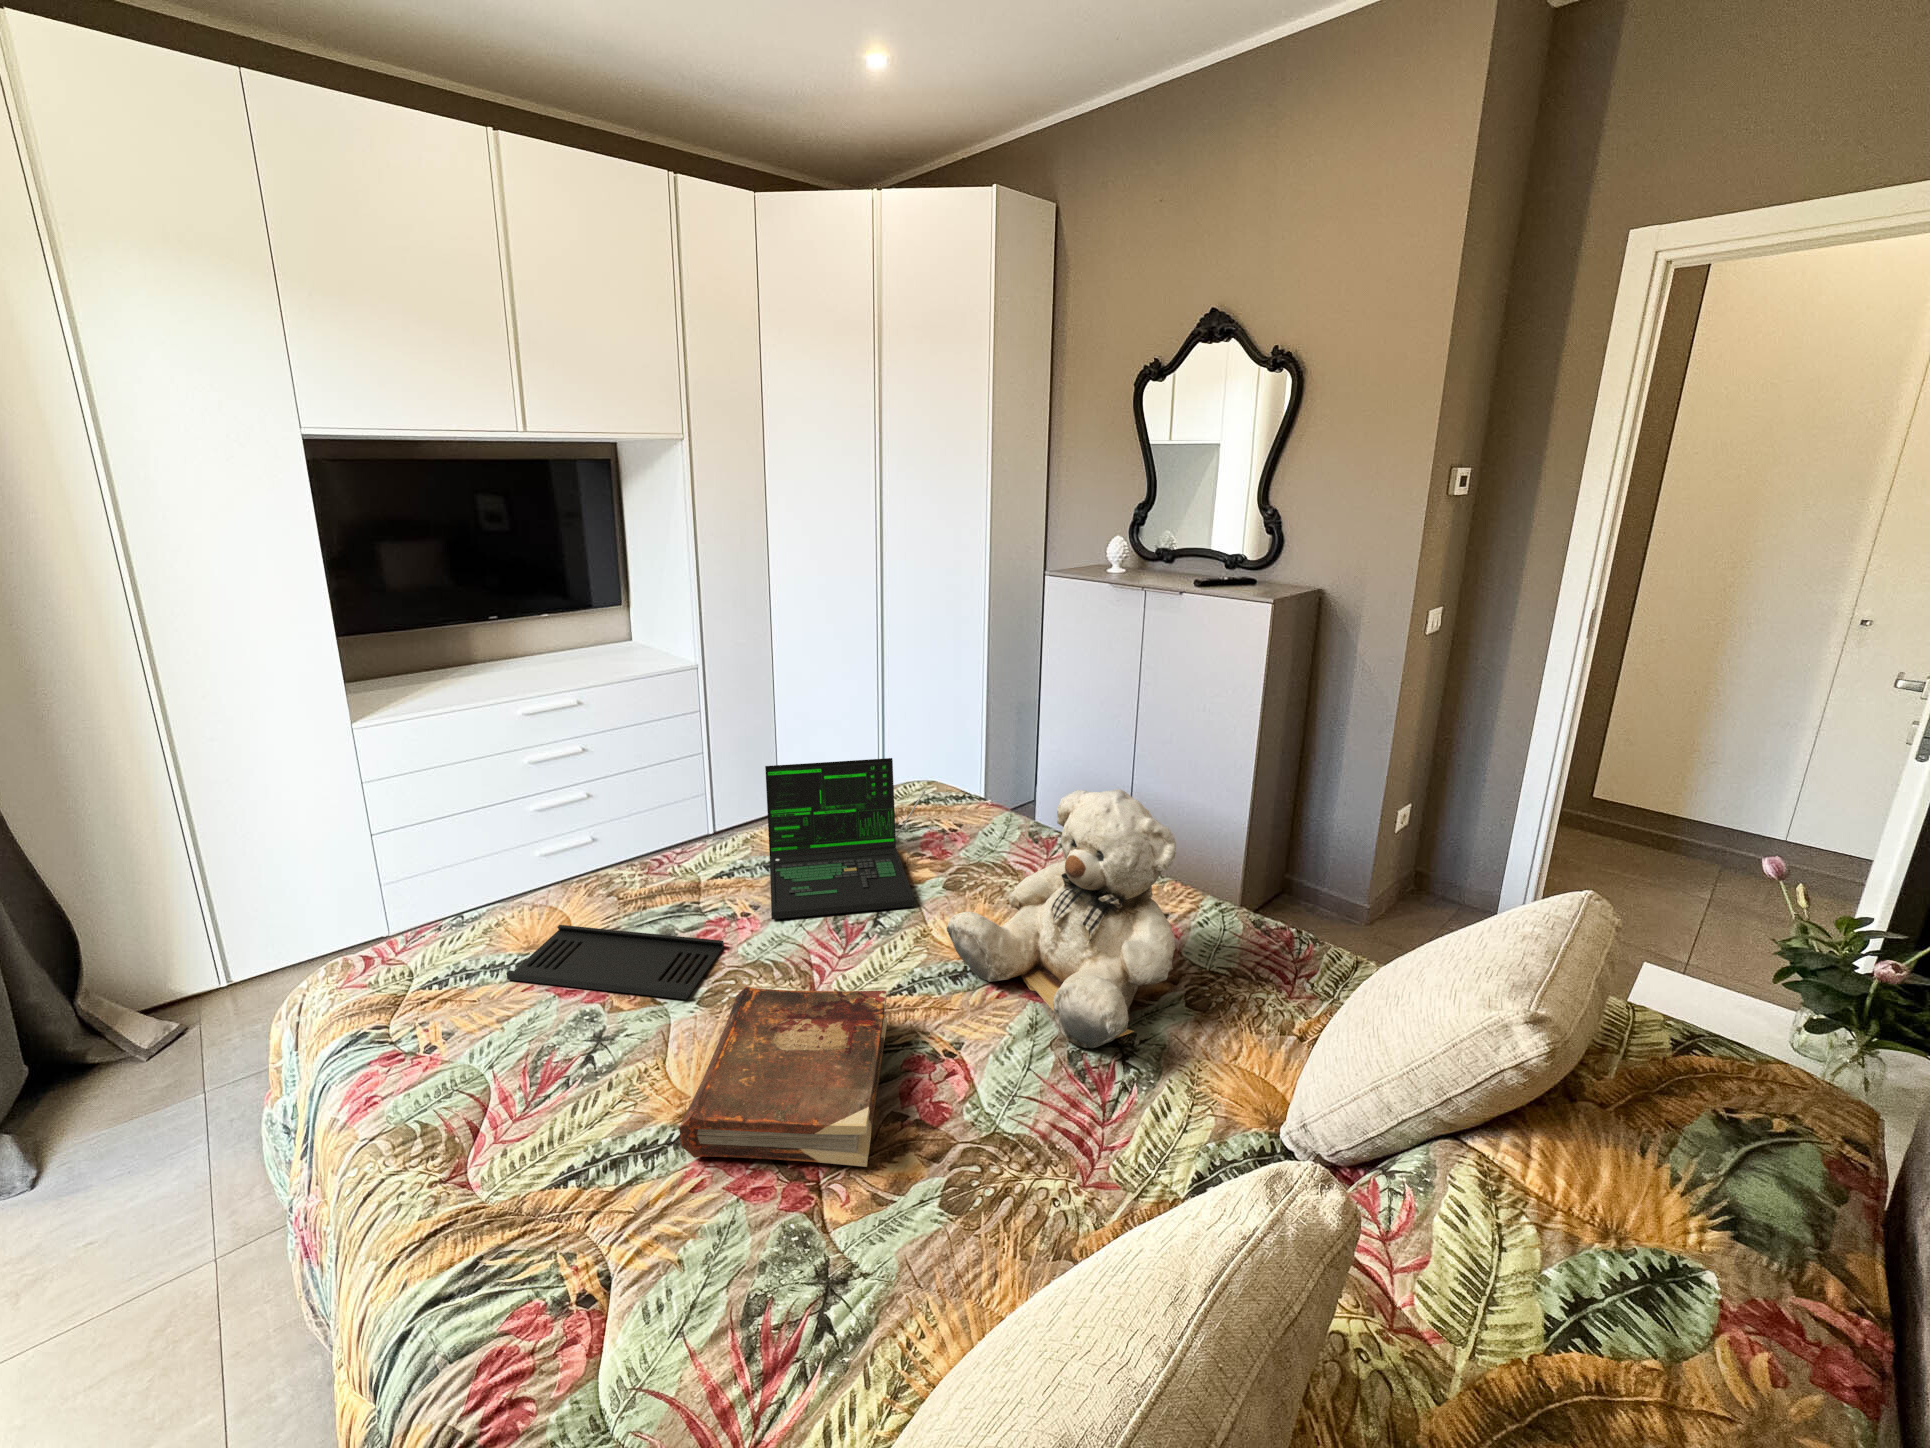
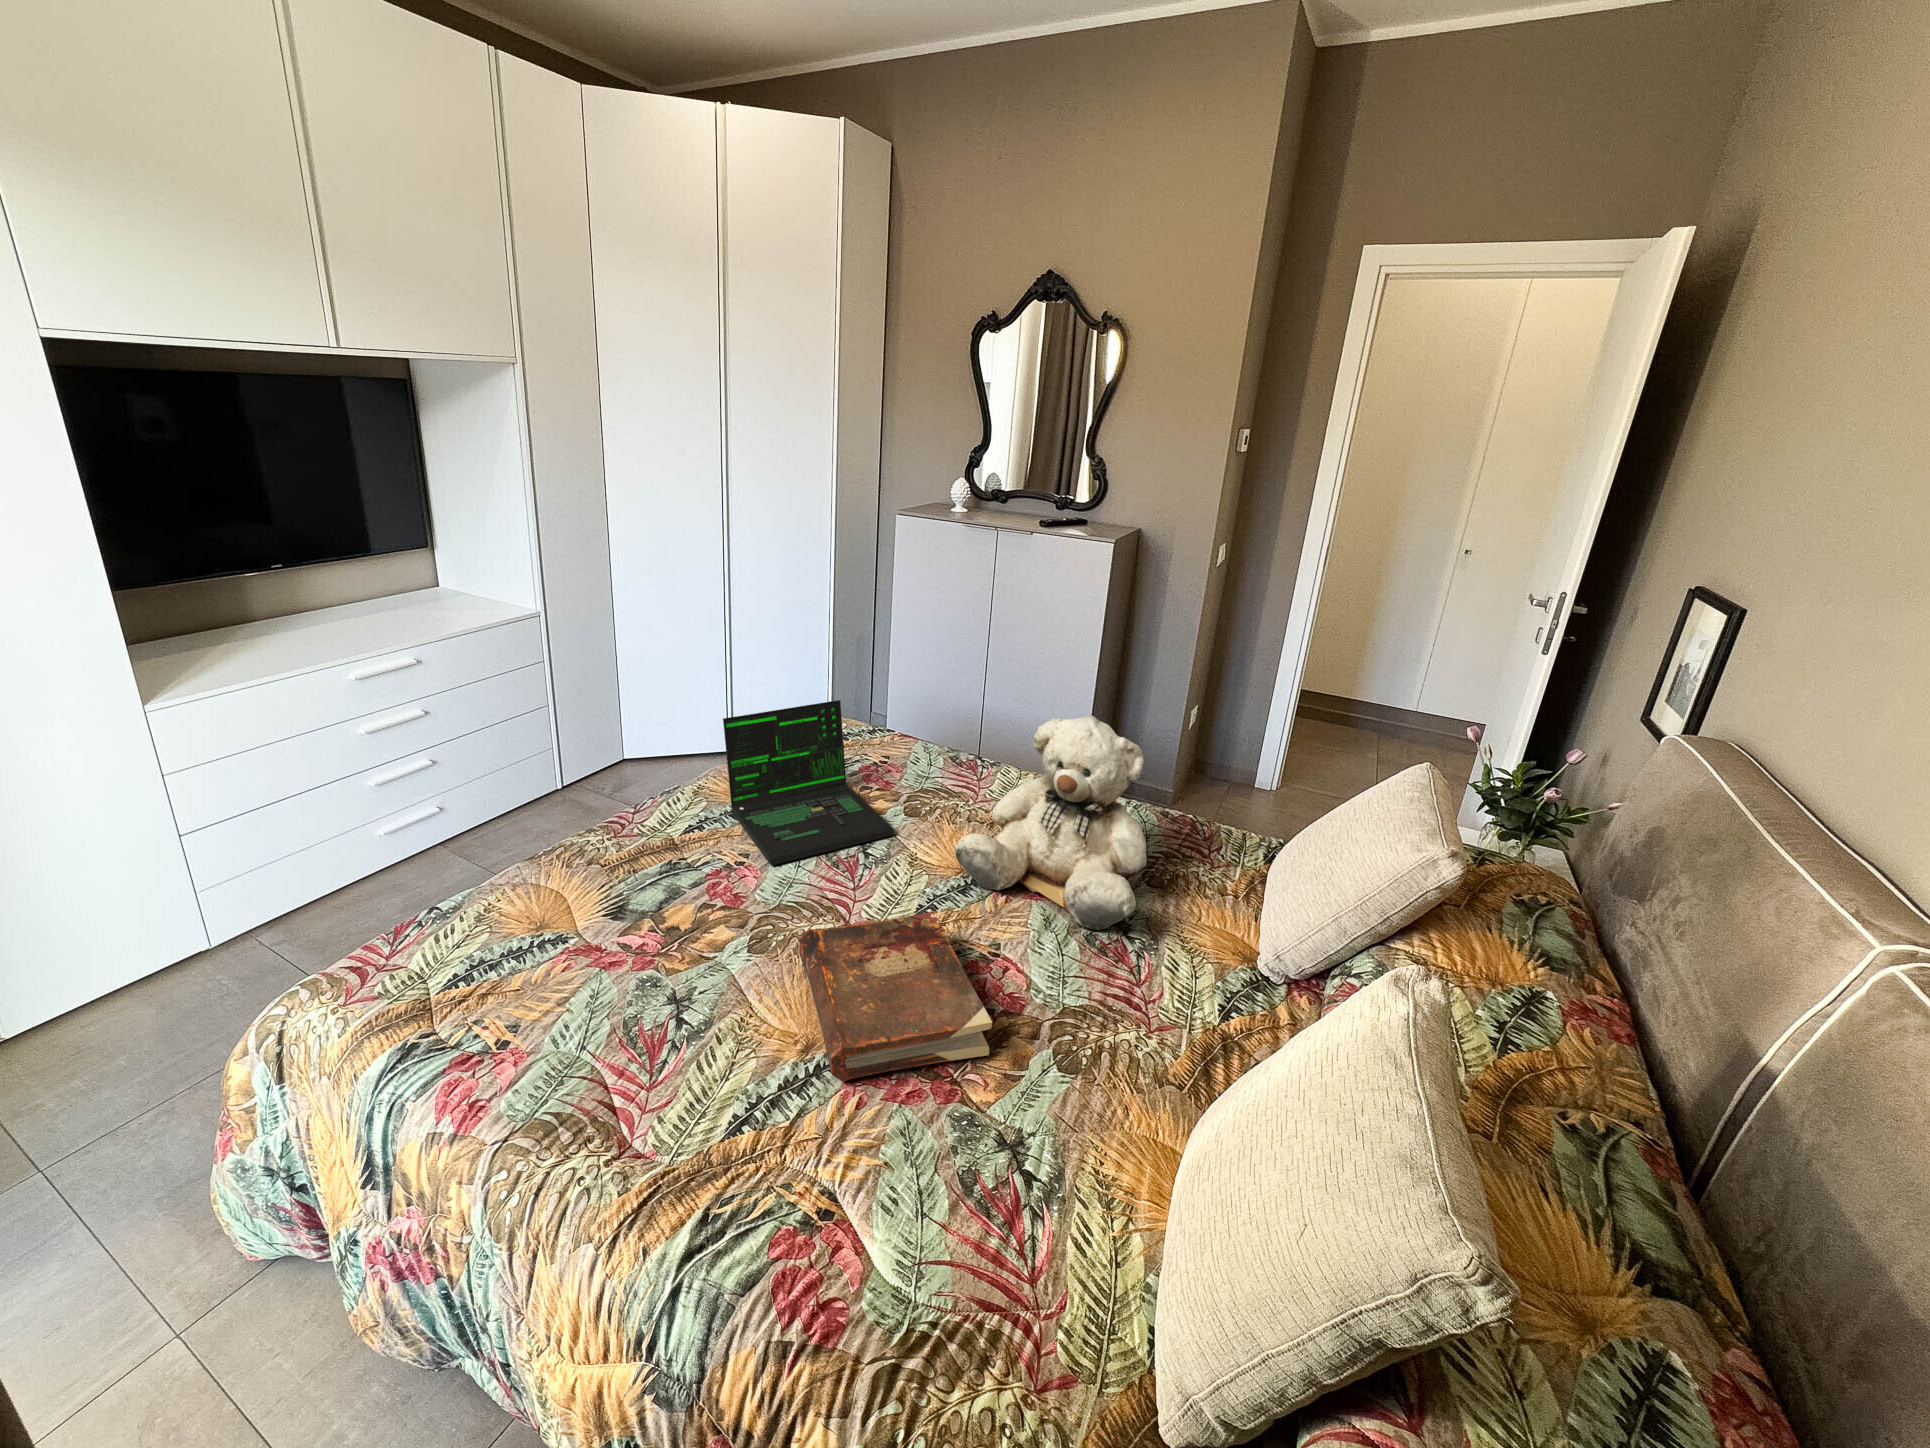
tray: present [506,925,724,999] -> none [536,892,741,965]

